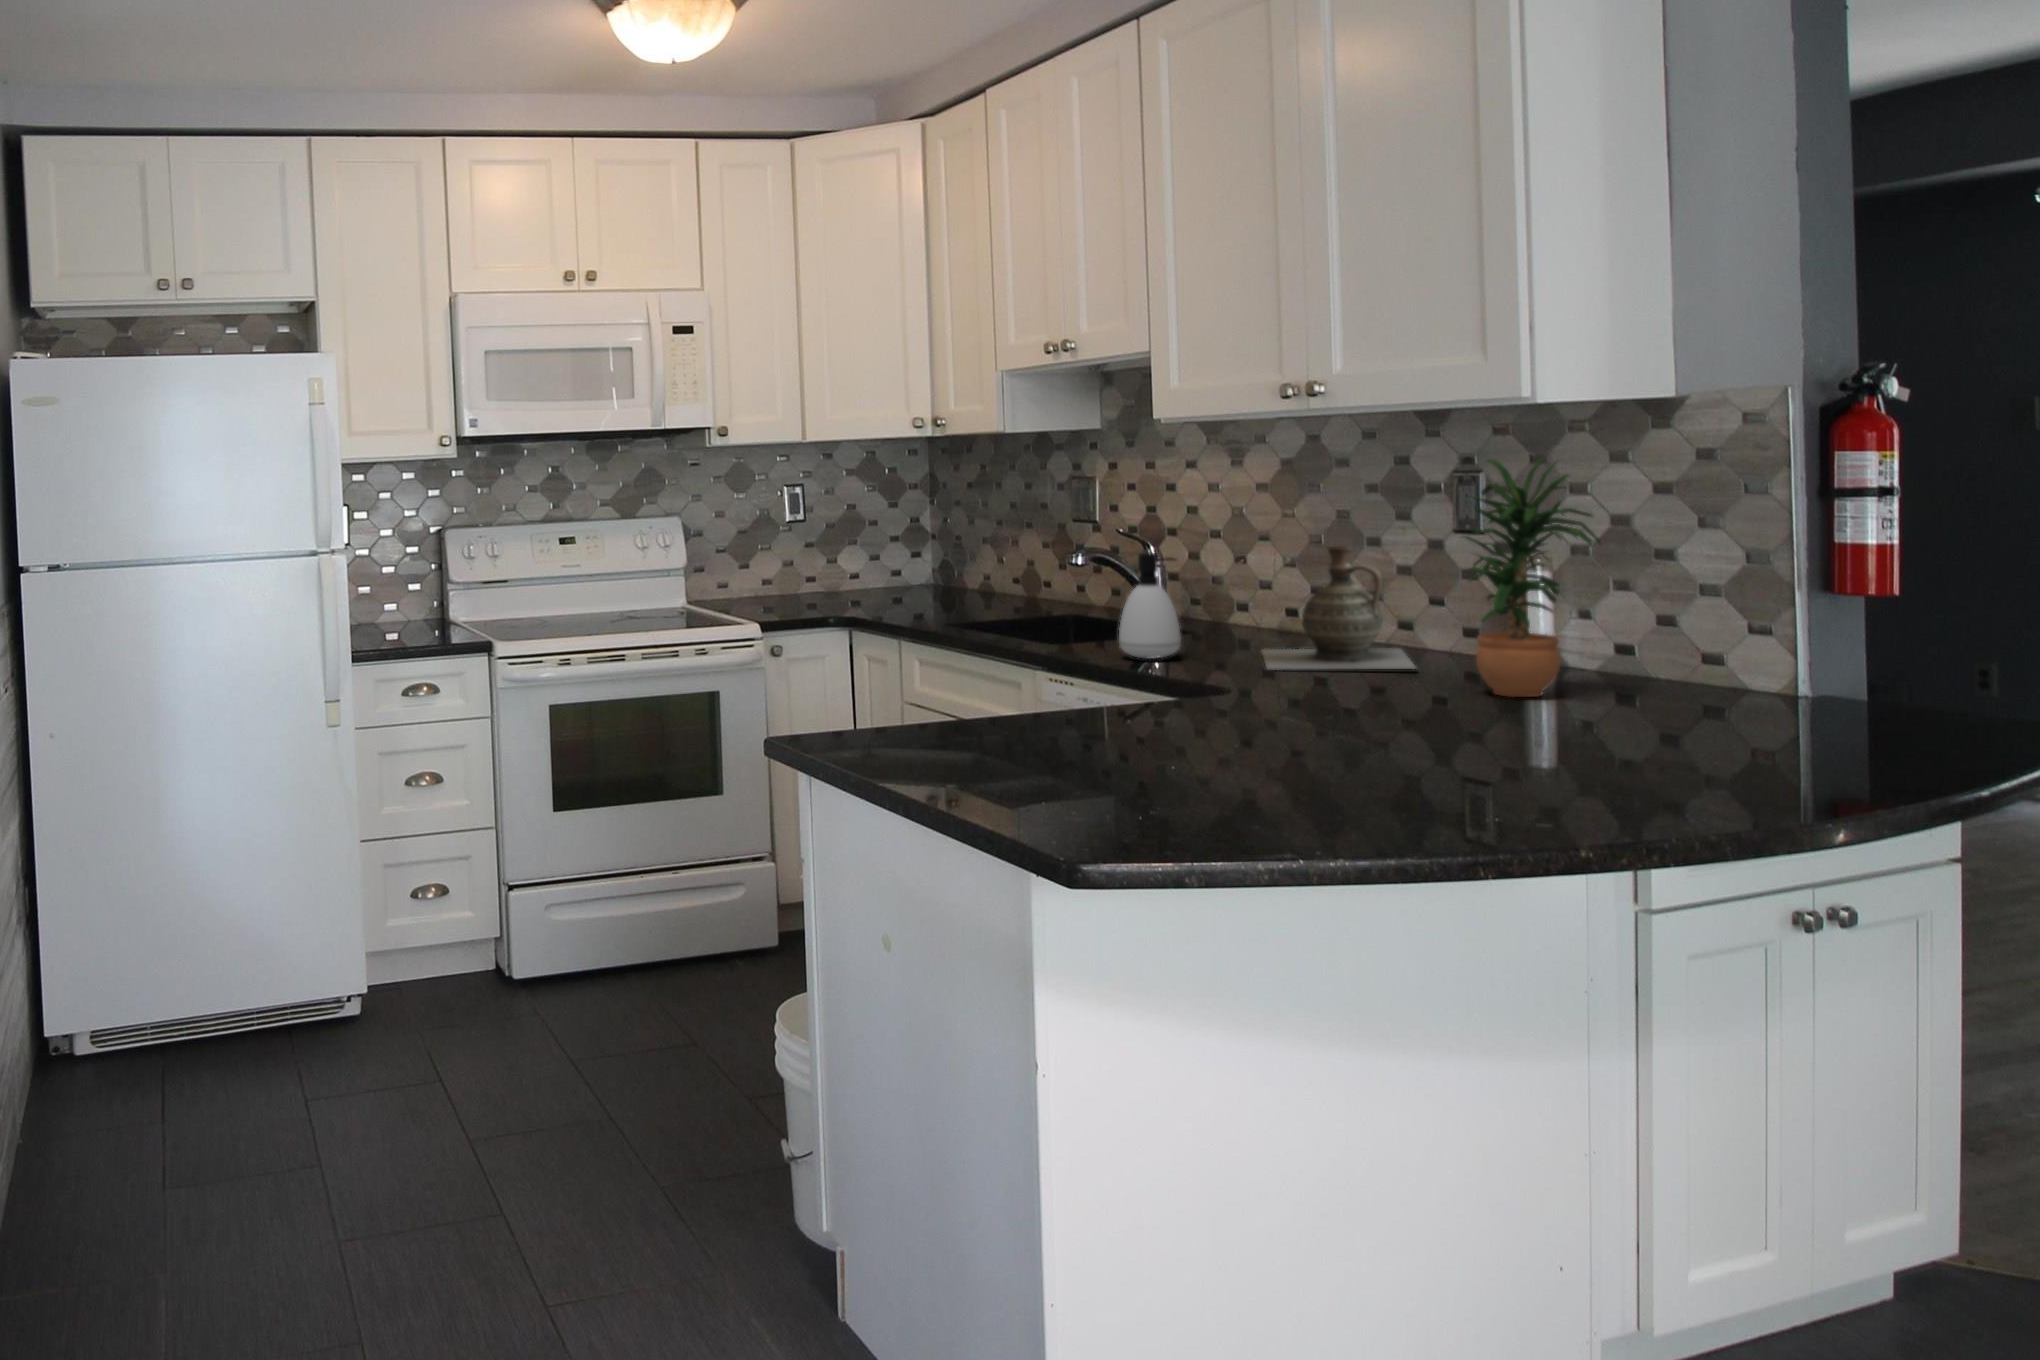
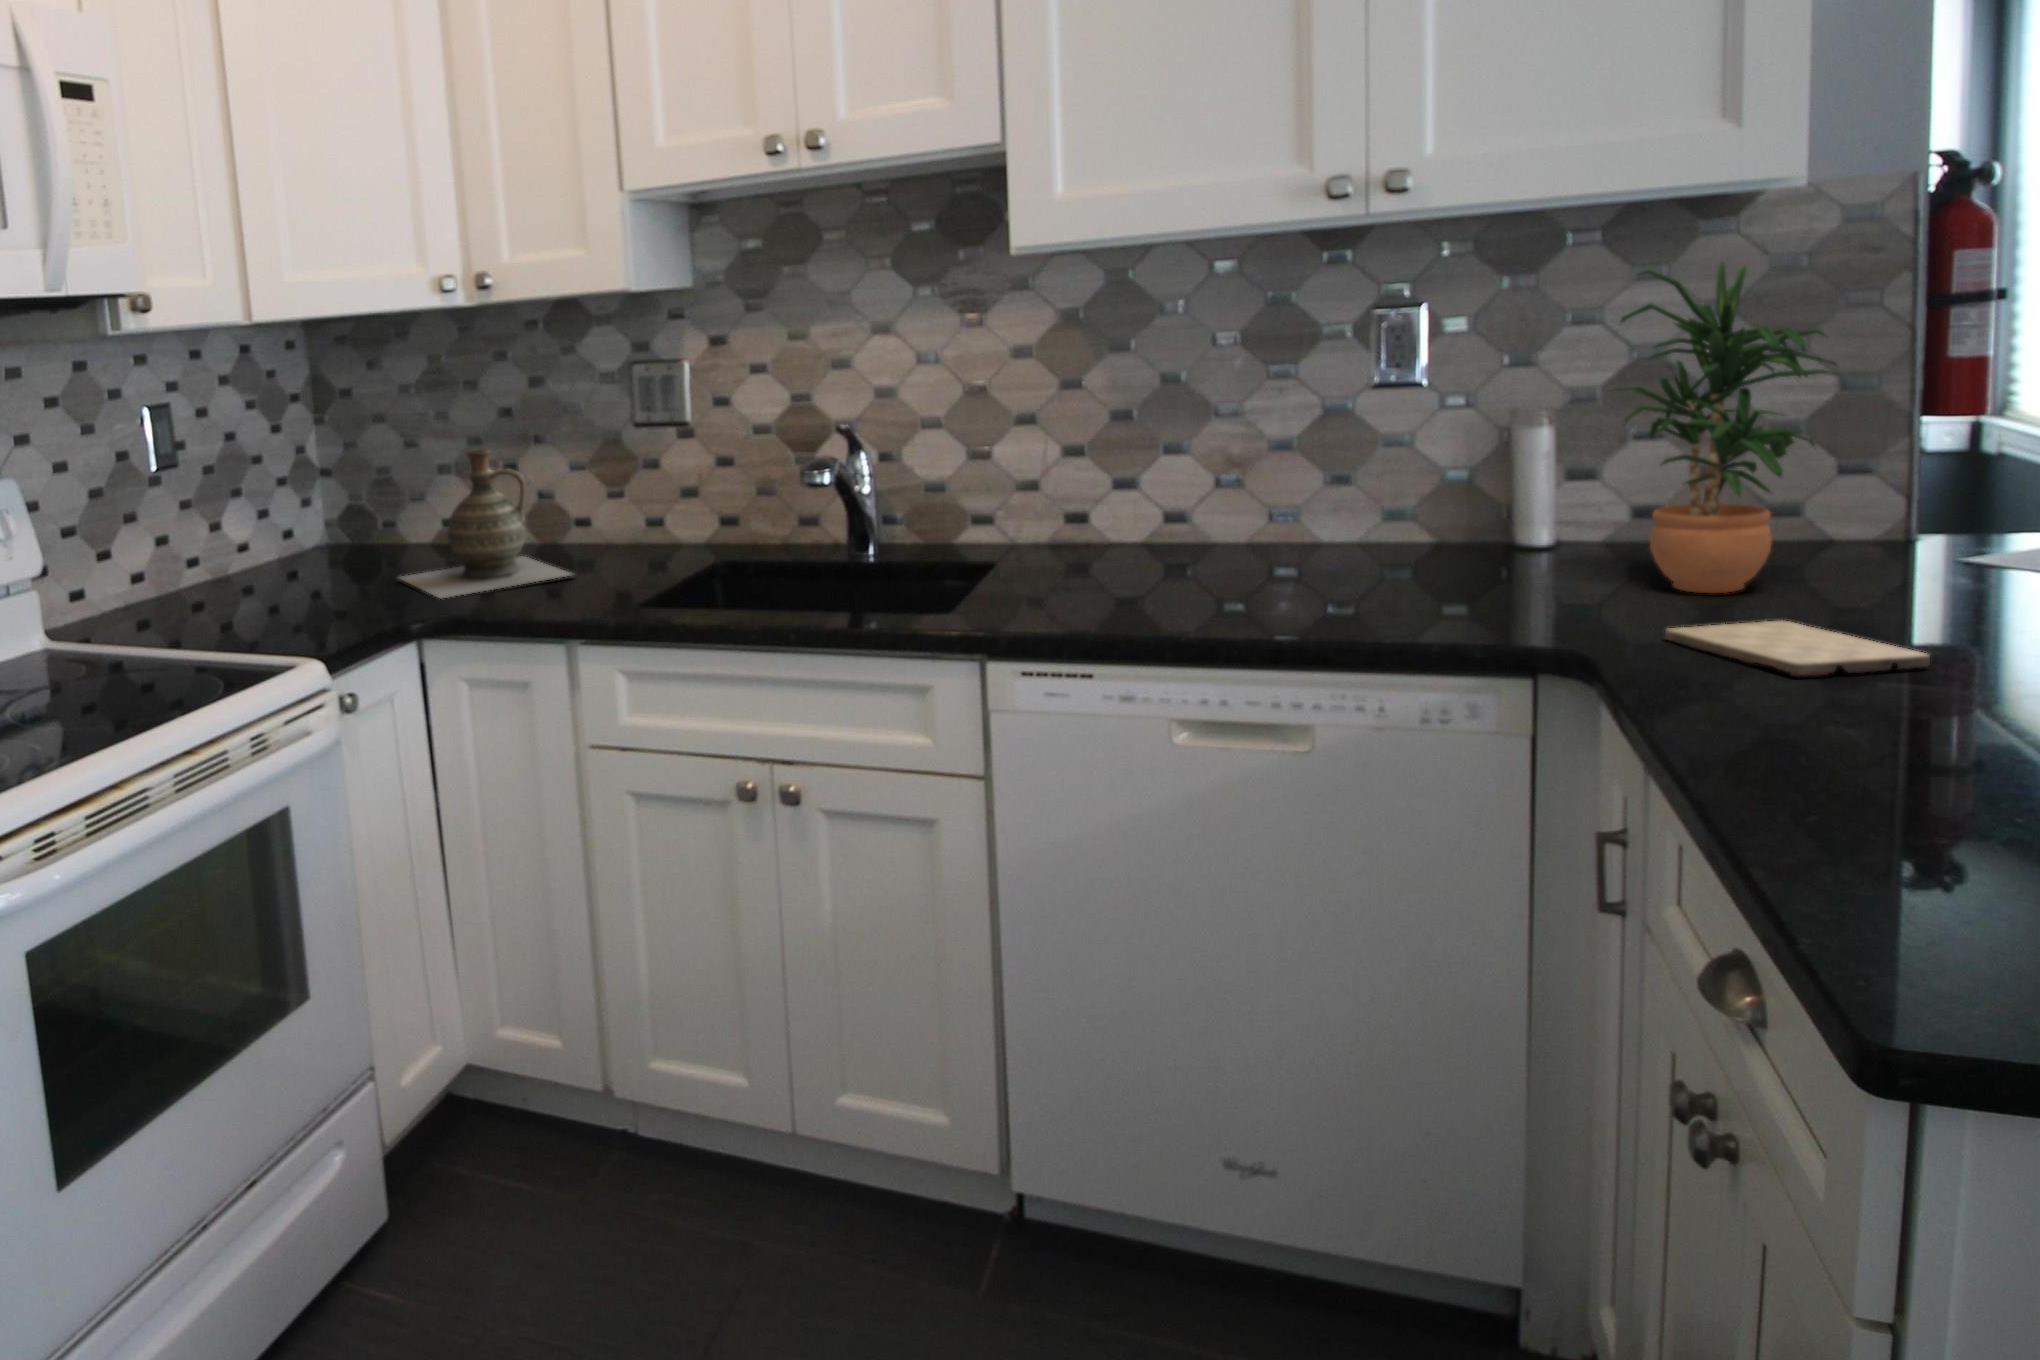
ceramic jug: present [1262,546,1416,670] -> present [400,450,574,598]
soap dispenser: present [1119,552,1181,659] -> none [1080,448,1176,615]
cutting board: none [1292,696,1421,725] -> present [1665,620,1930,676]

